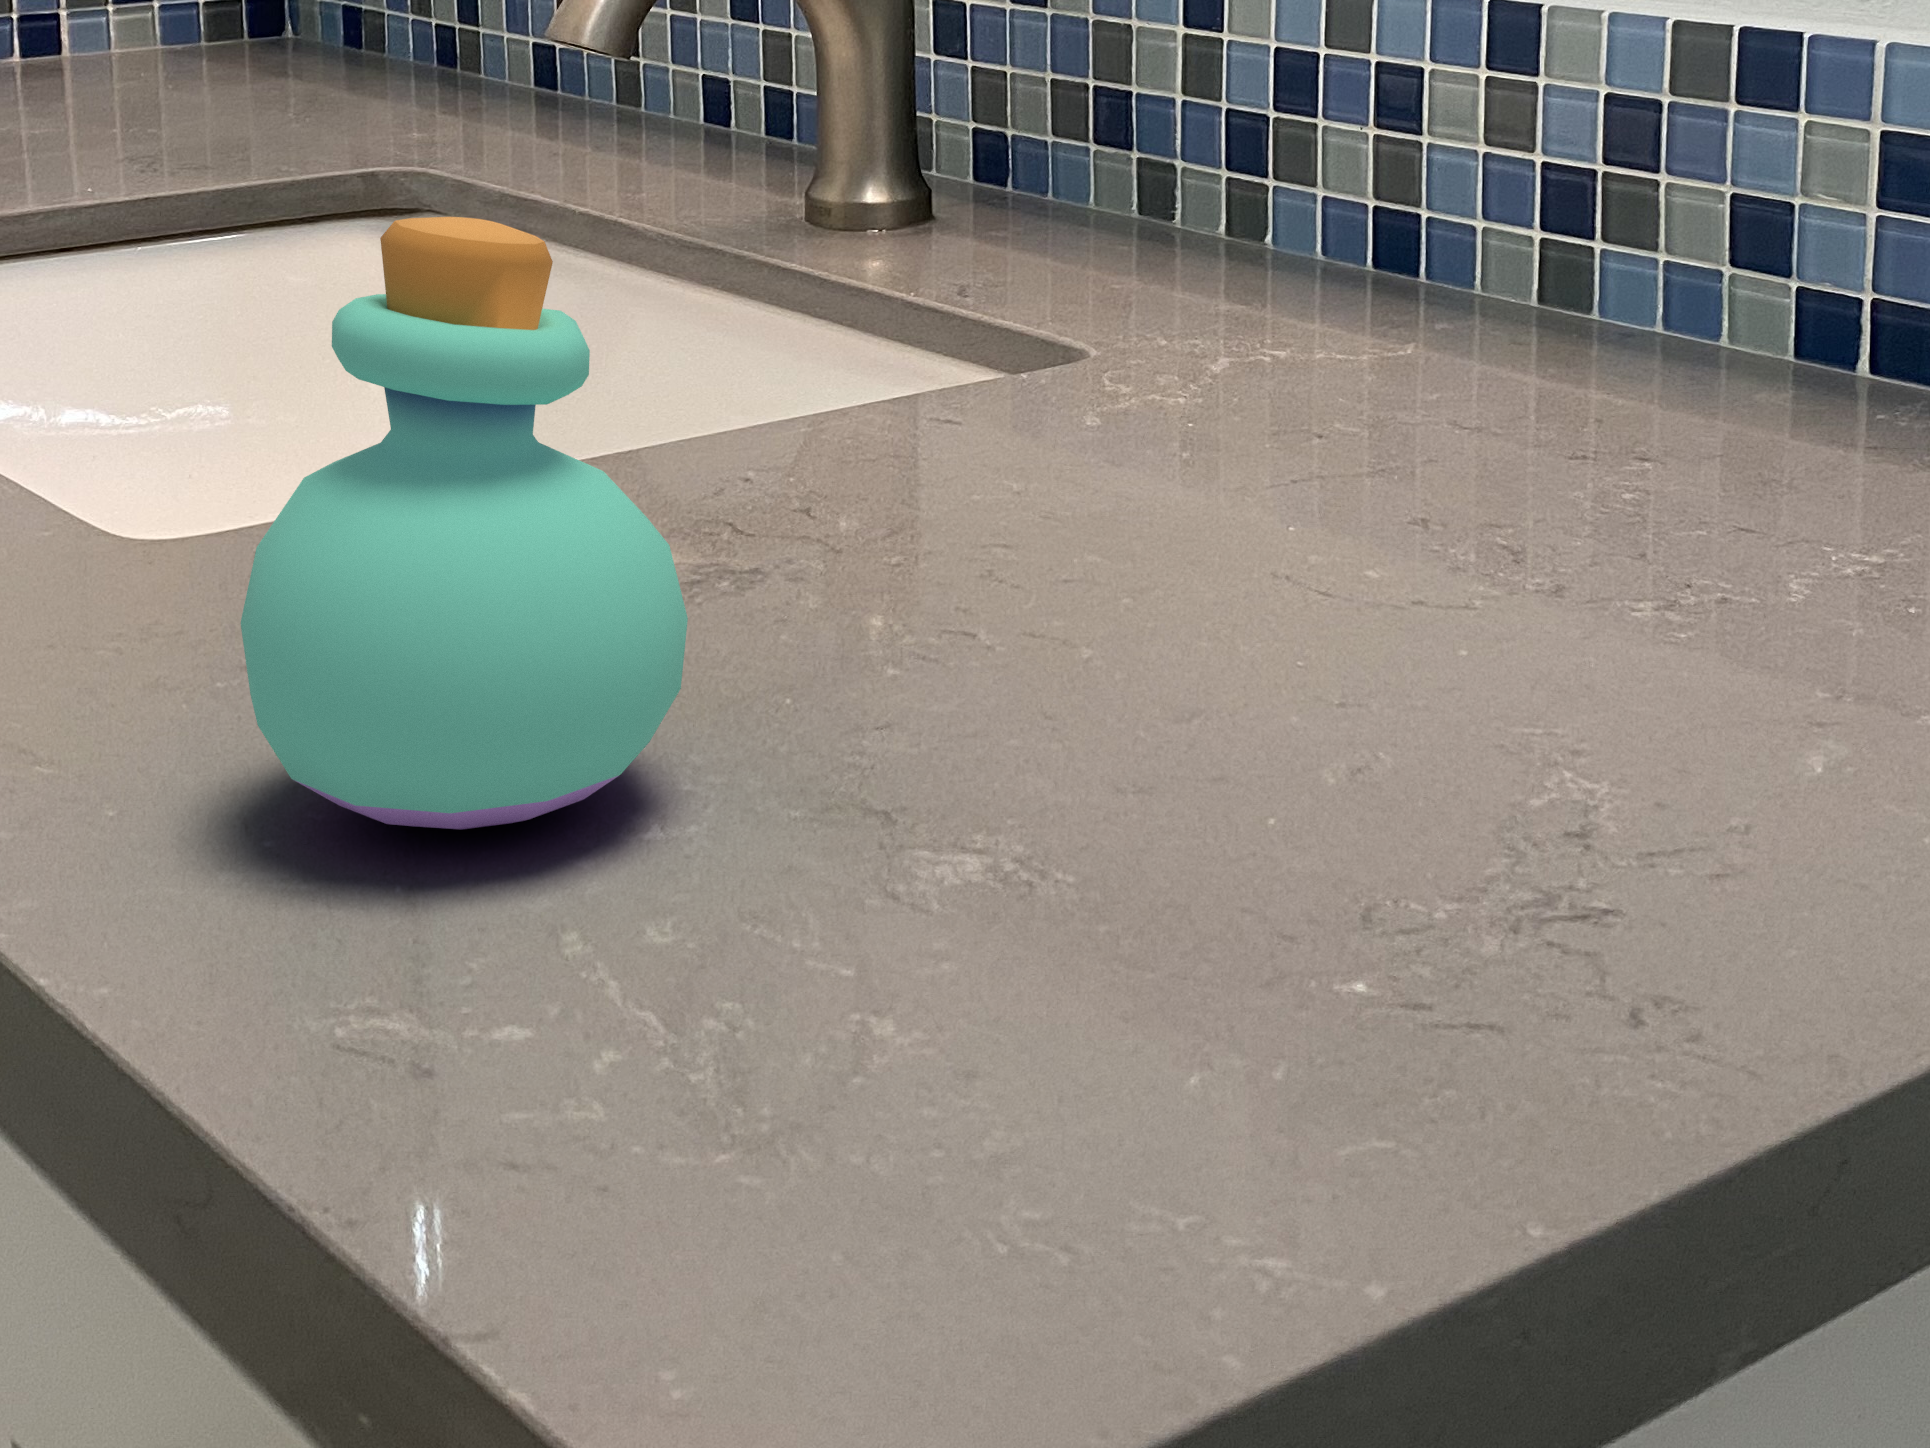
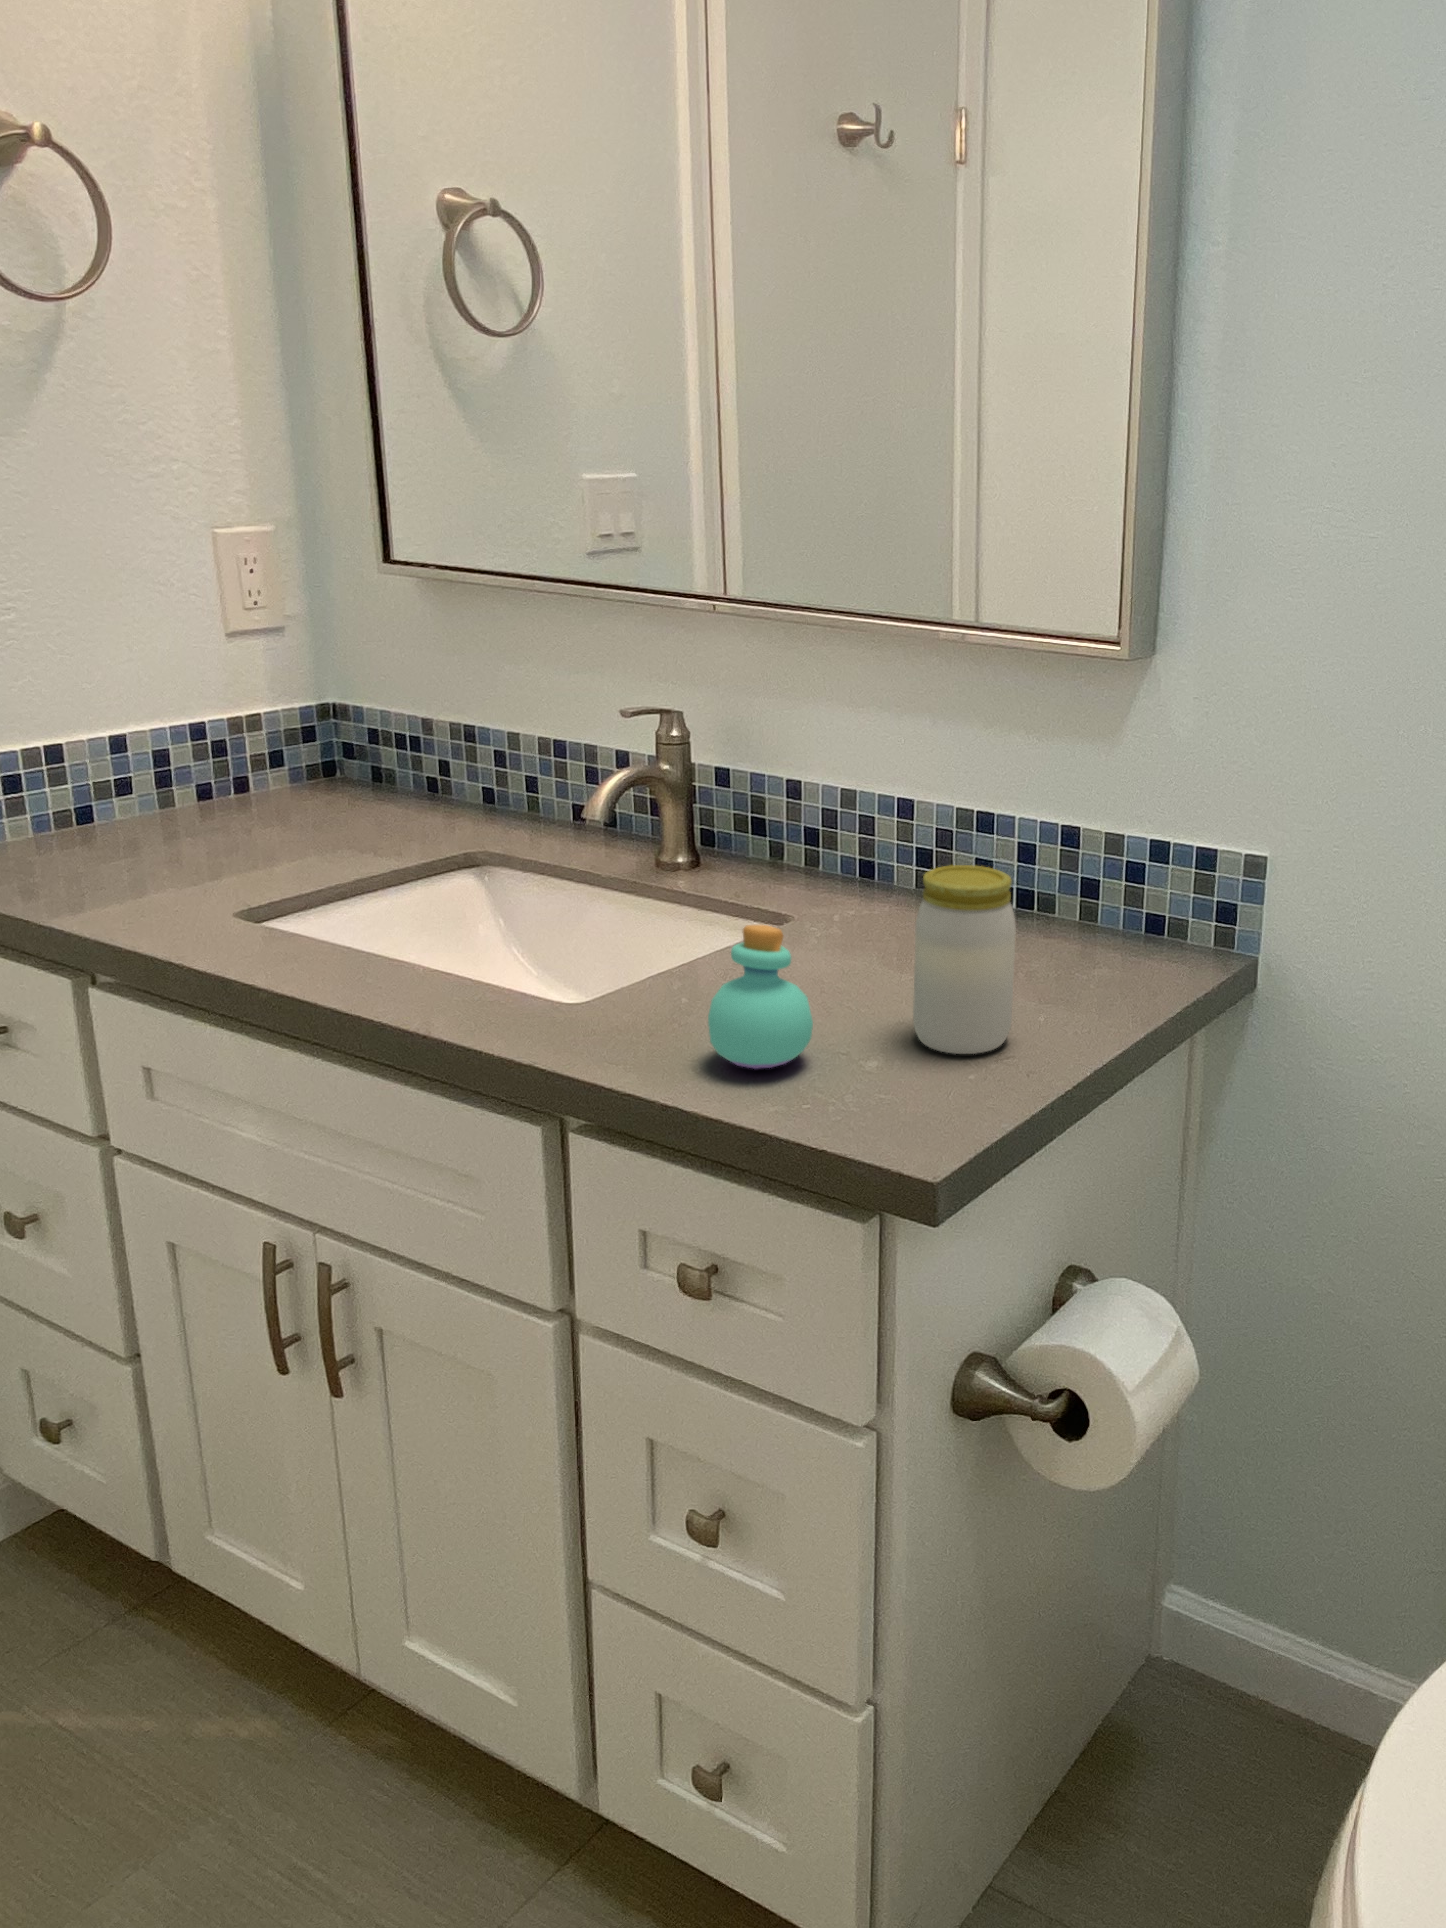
jar: none [1146,36,1602,872] -> present [913,865,1016,1054]

